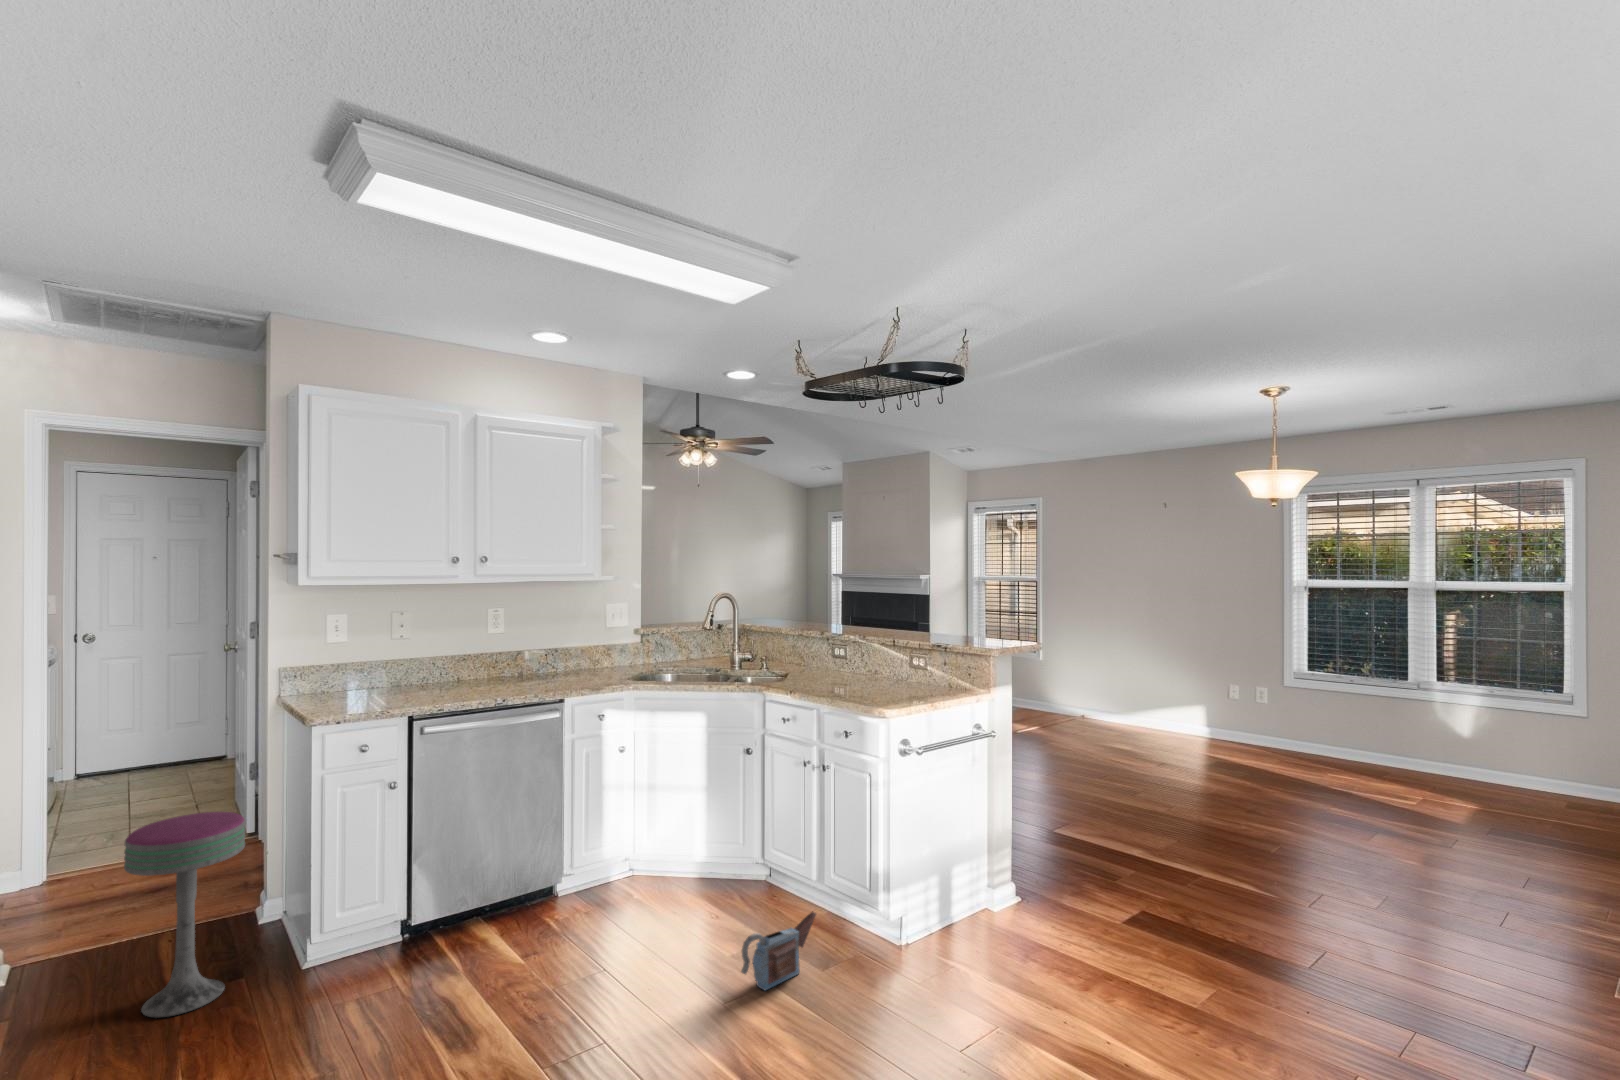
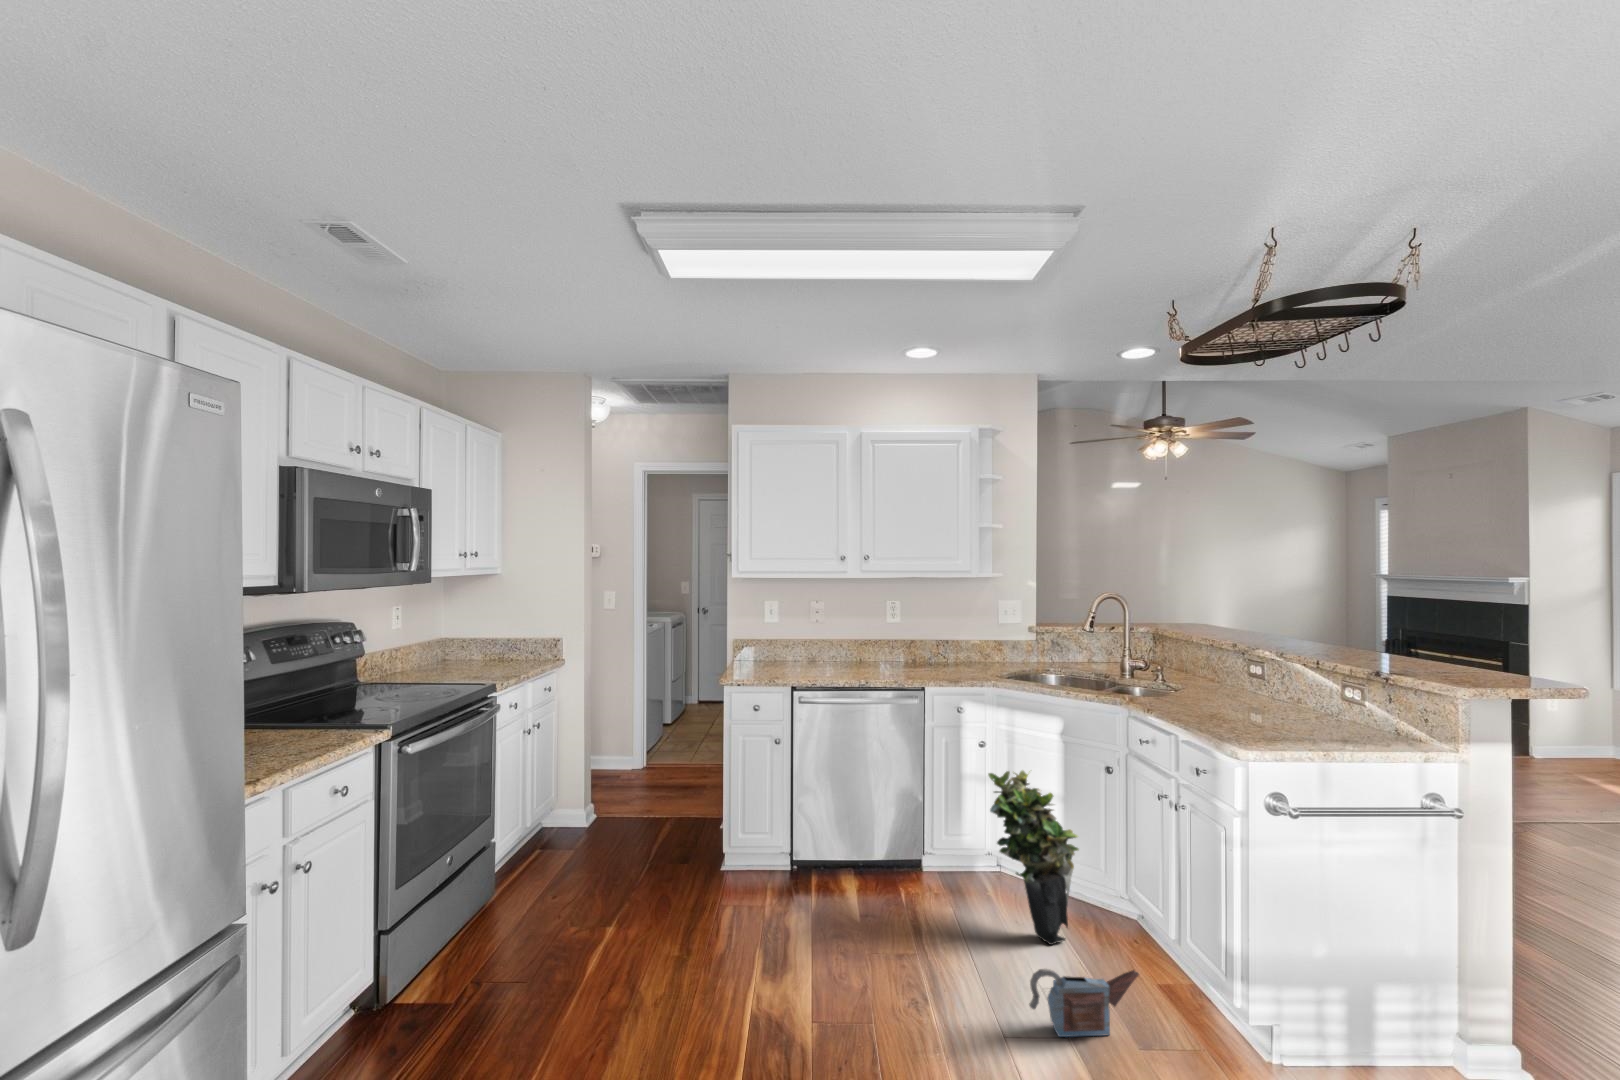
potted plant: none [647,763,736,921] -> present [988,770,1079,945]
bar stool: present [124,812,246,1018] -> none [615,737,684,878]

